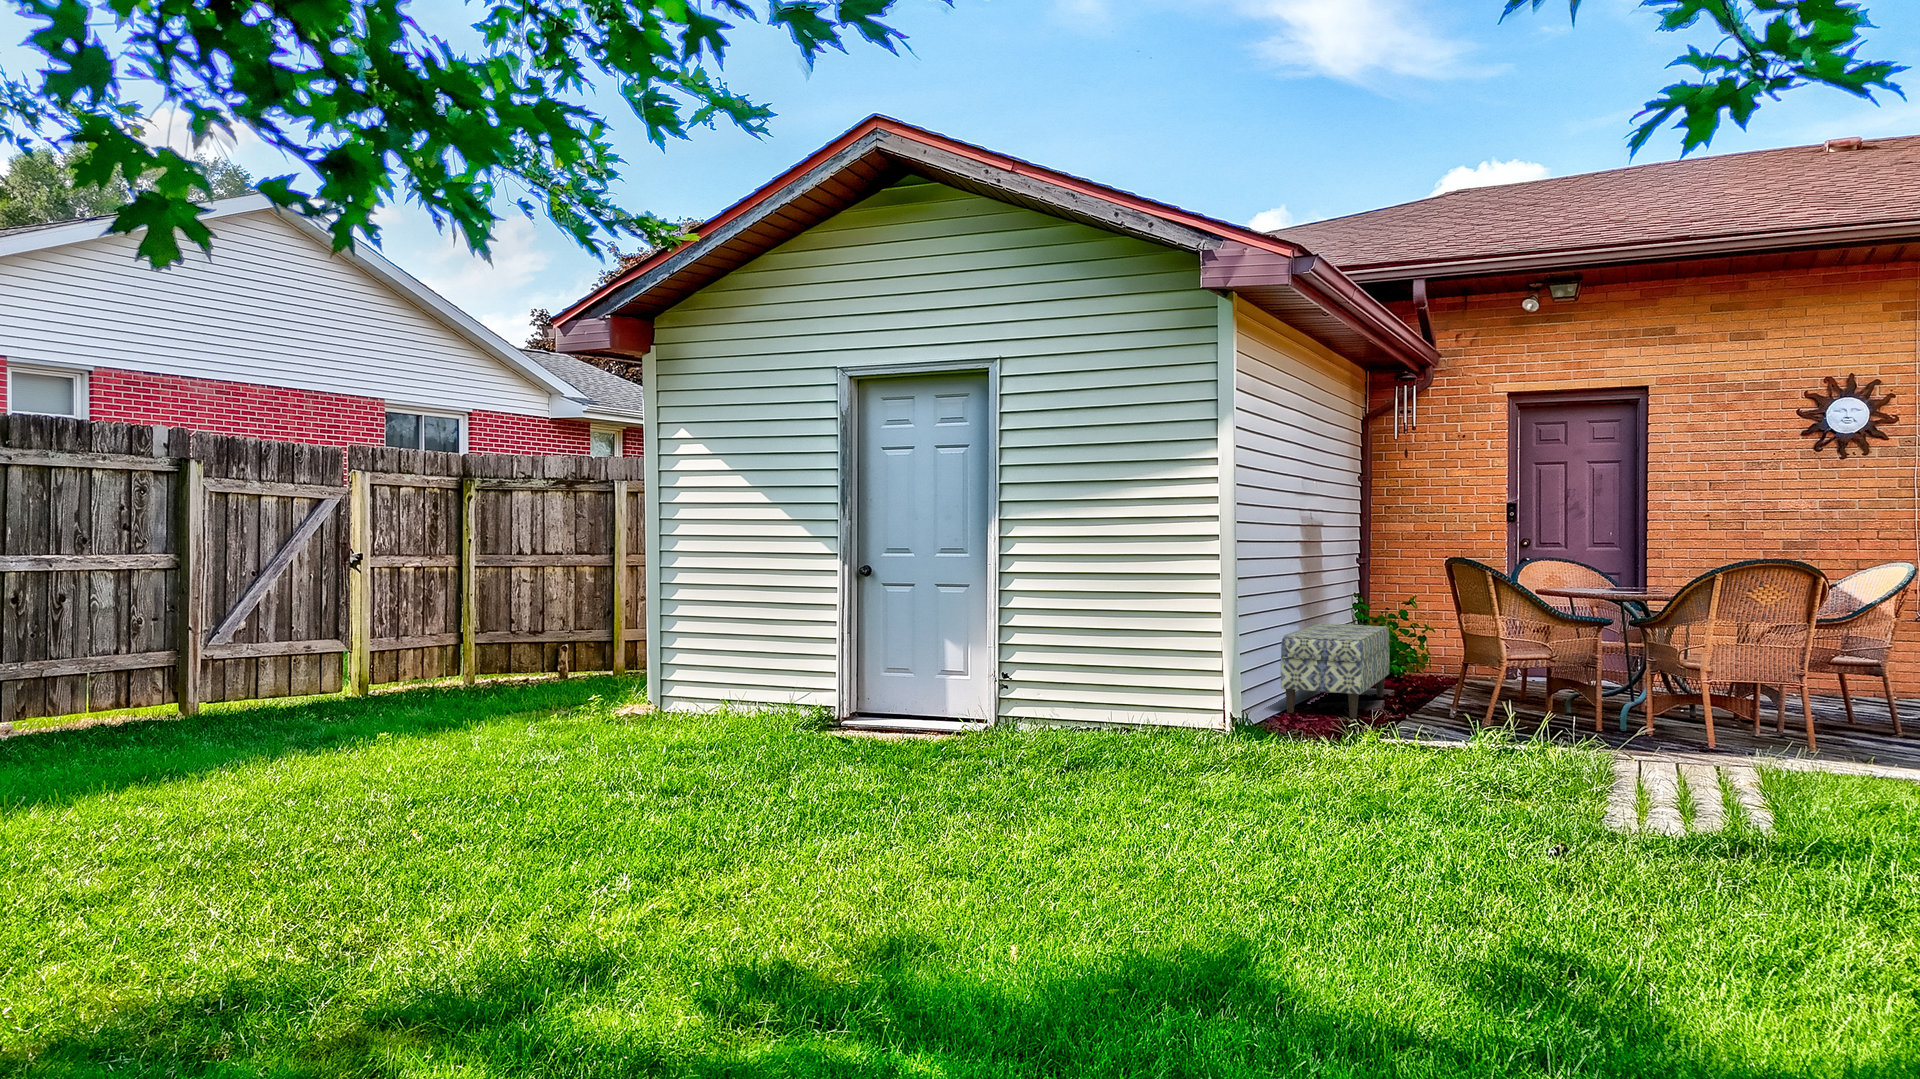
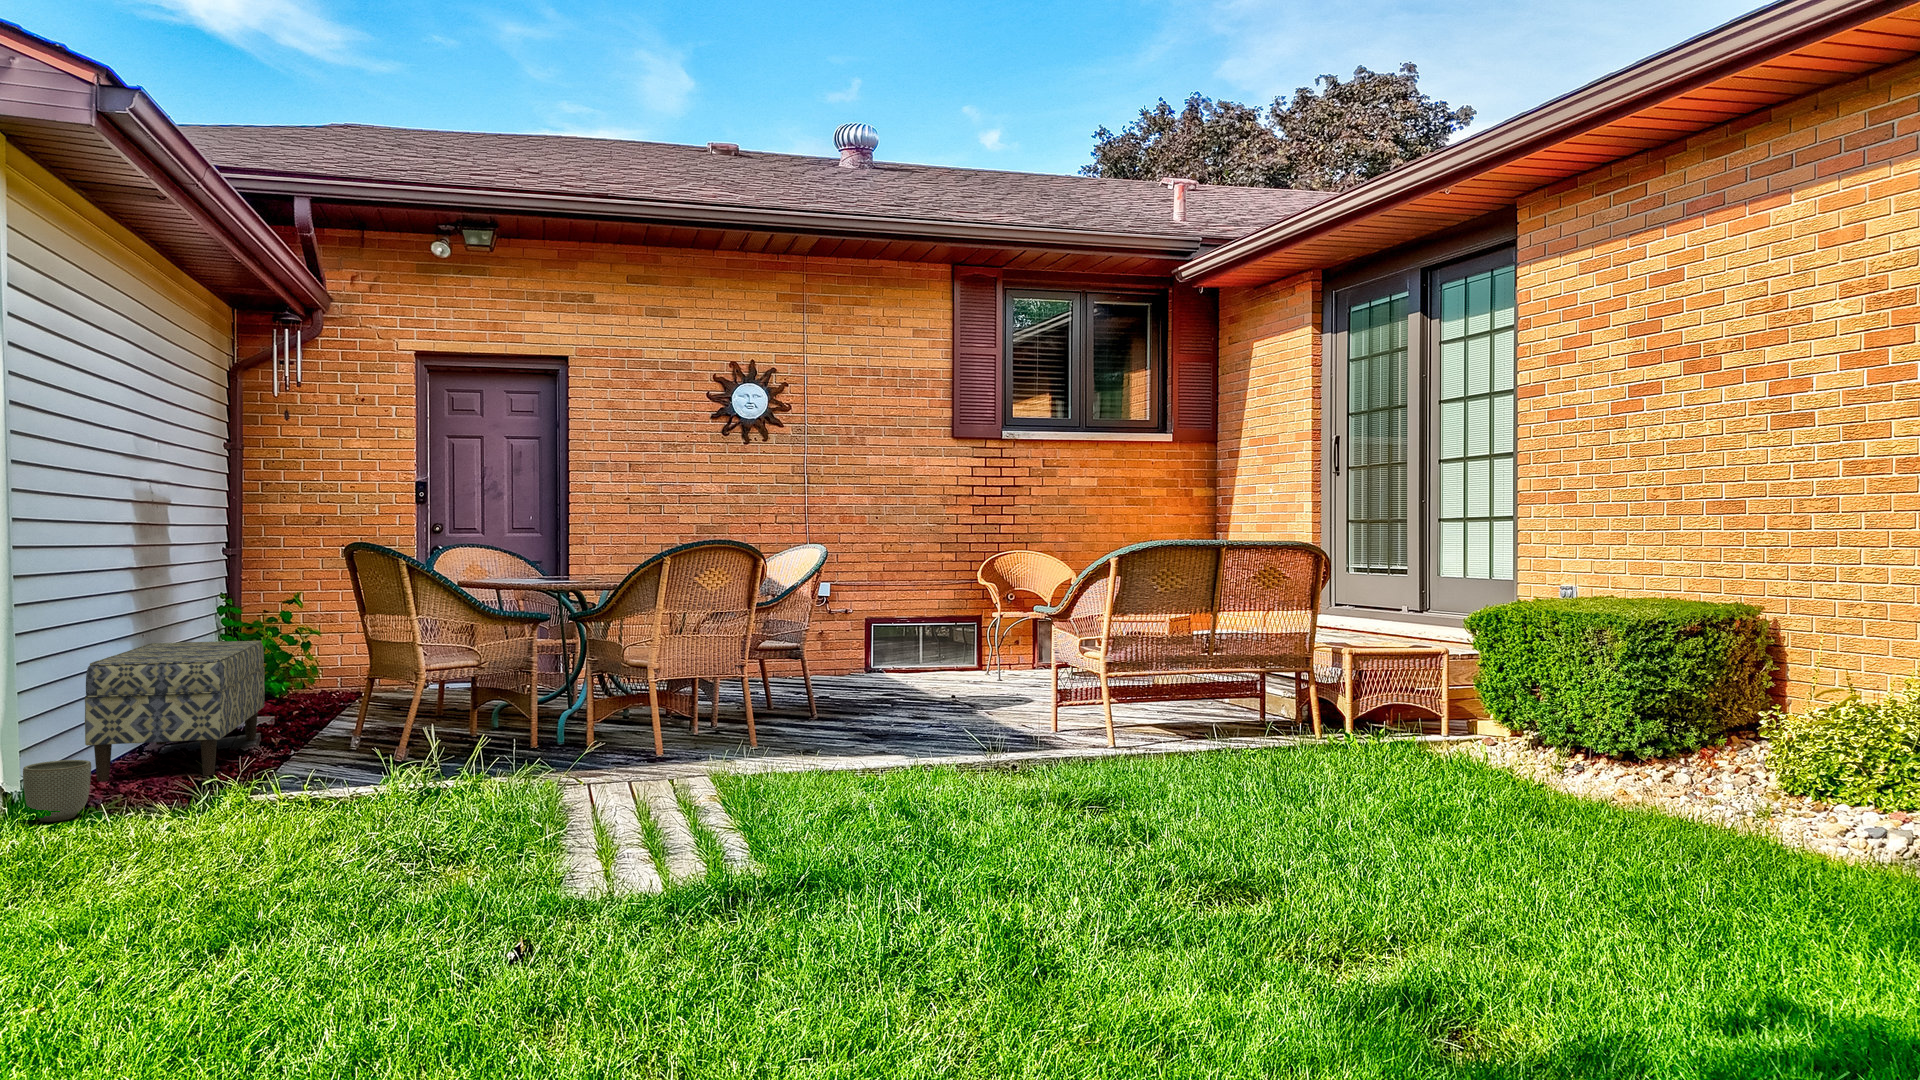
planter: none [1250,697,1286,734] -> present [23,760,91,822]

